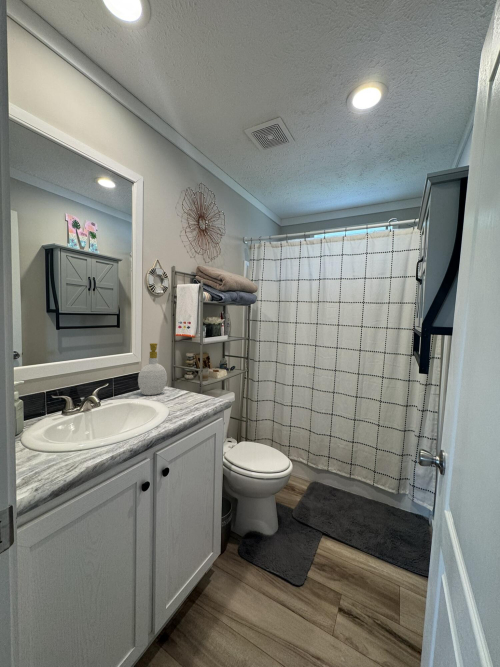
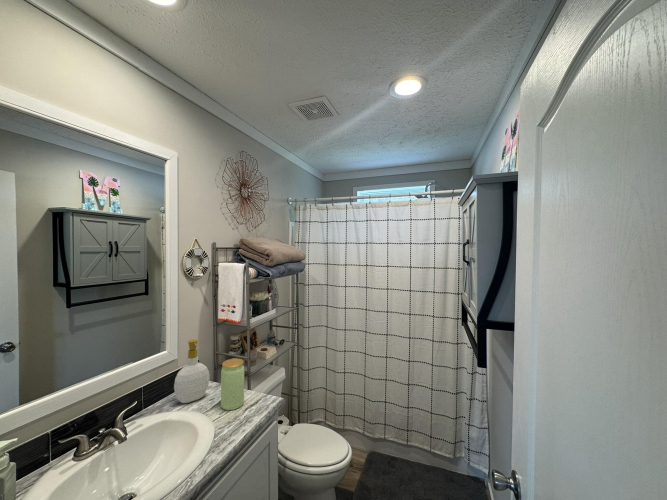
jar: none [176,362,196,402] -> present [221,358,244,410]

